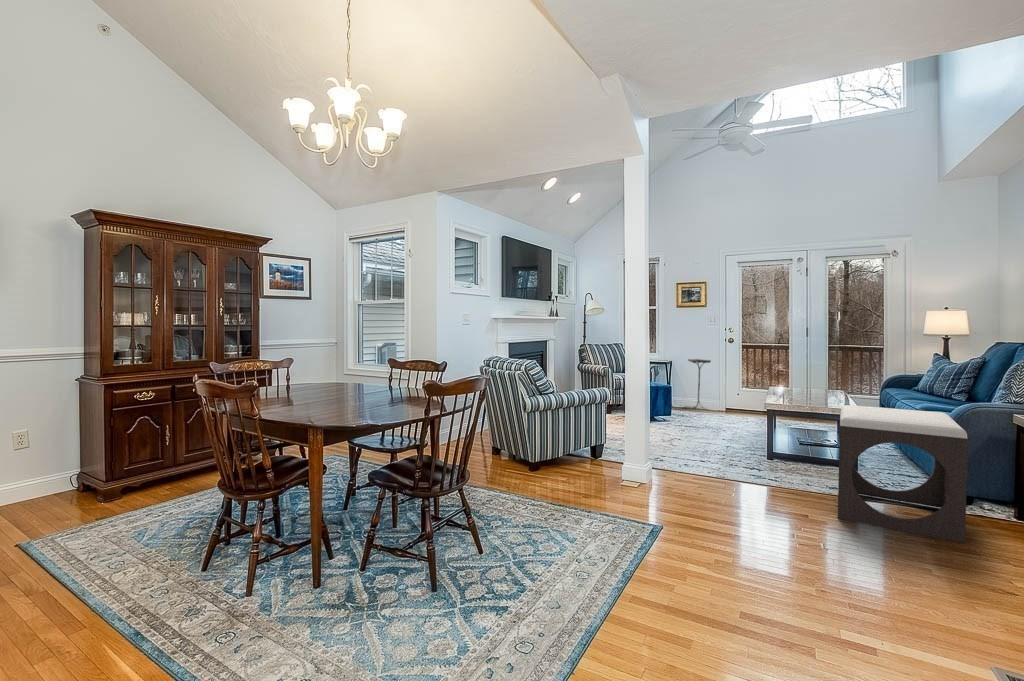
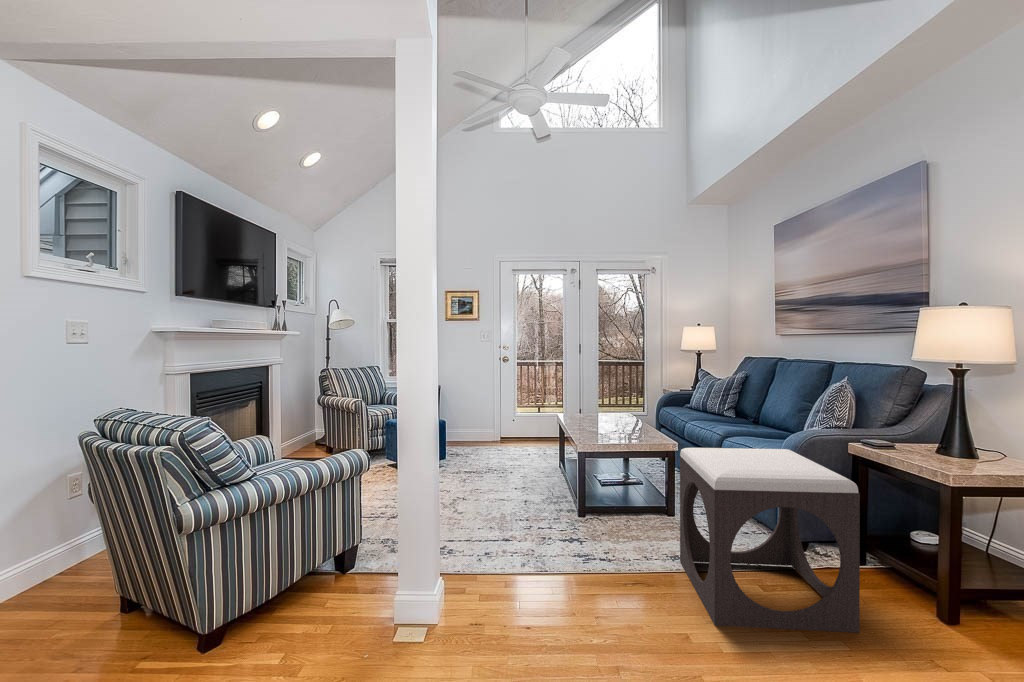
side table: present [688,359,711,407] -> none [459,382,486,445]

